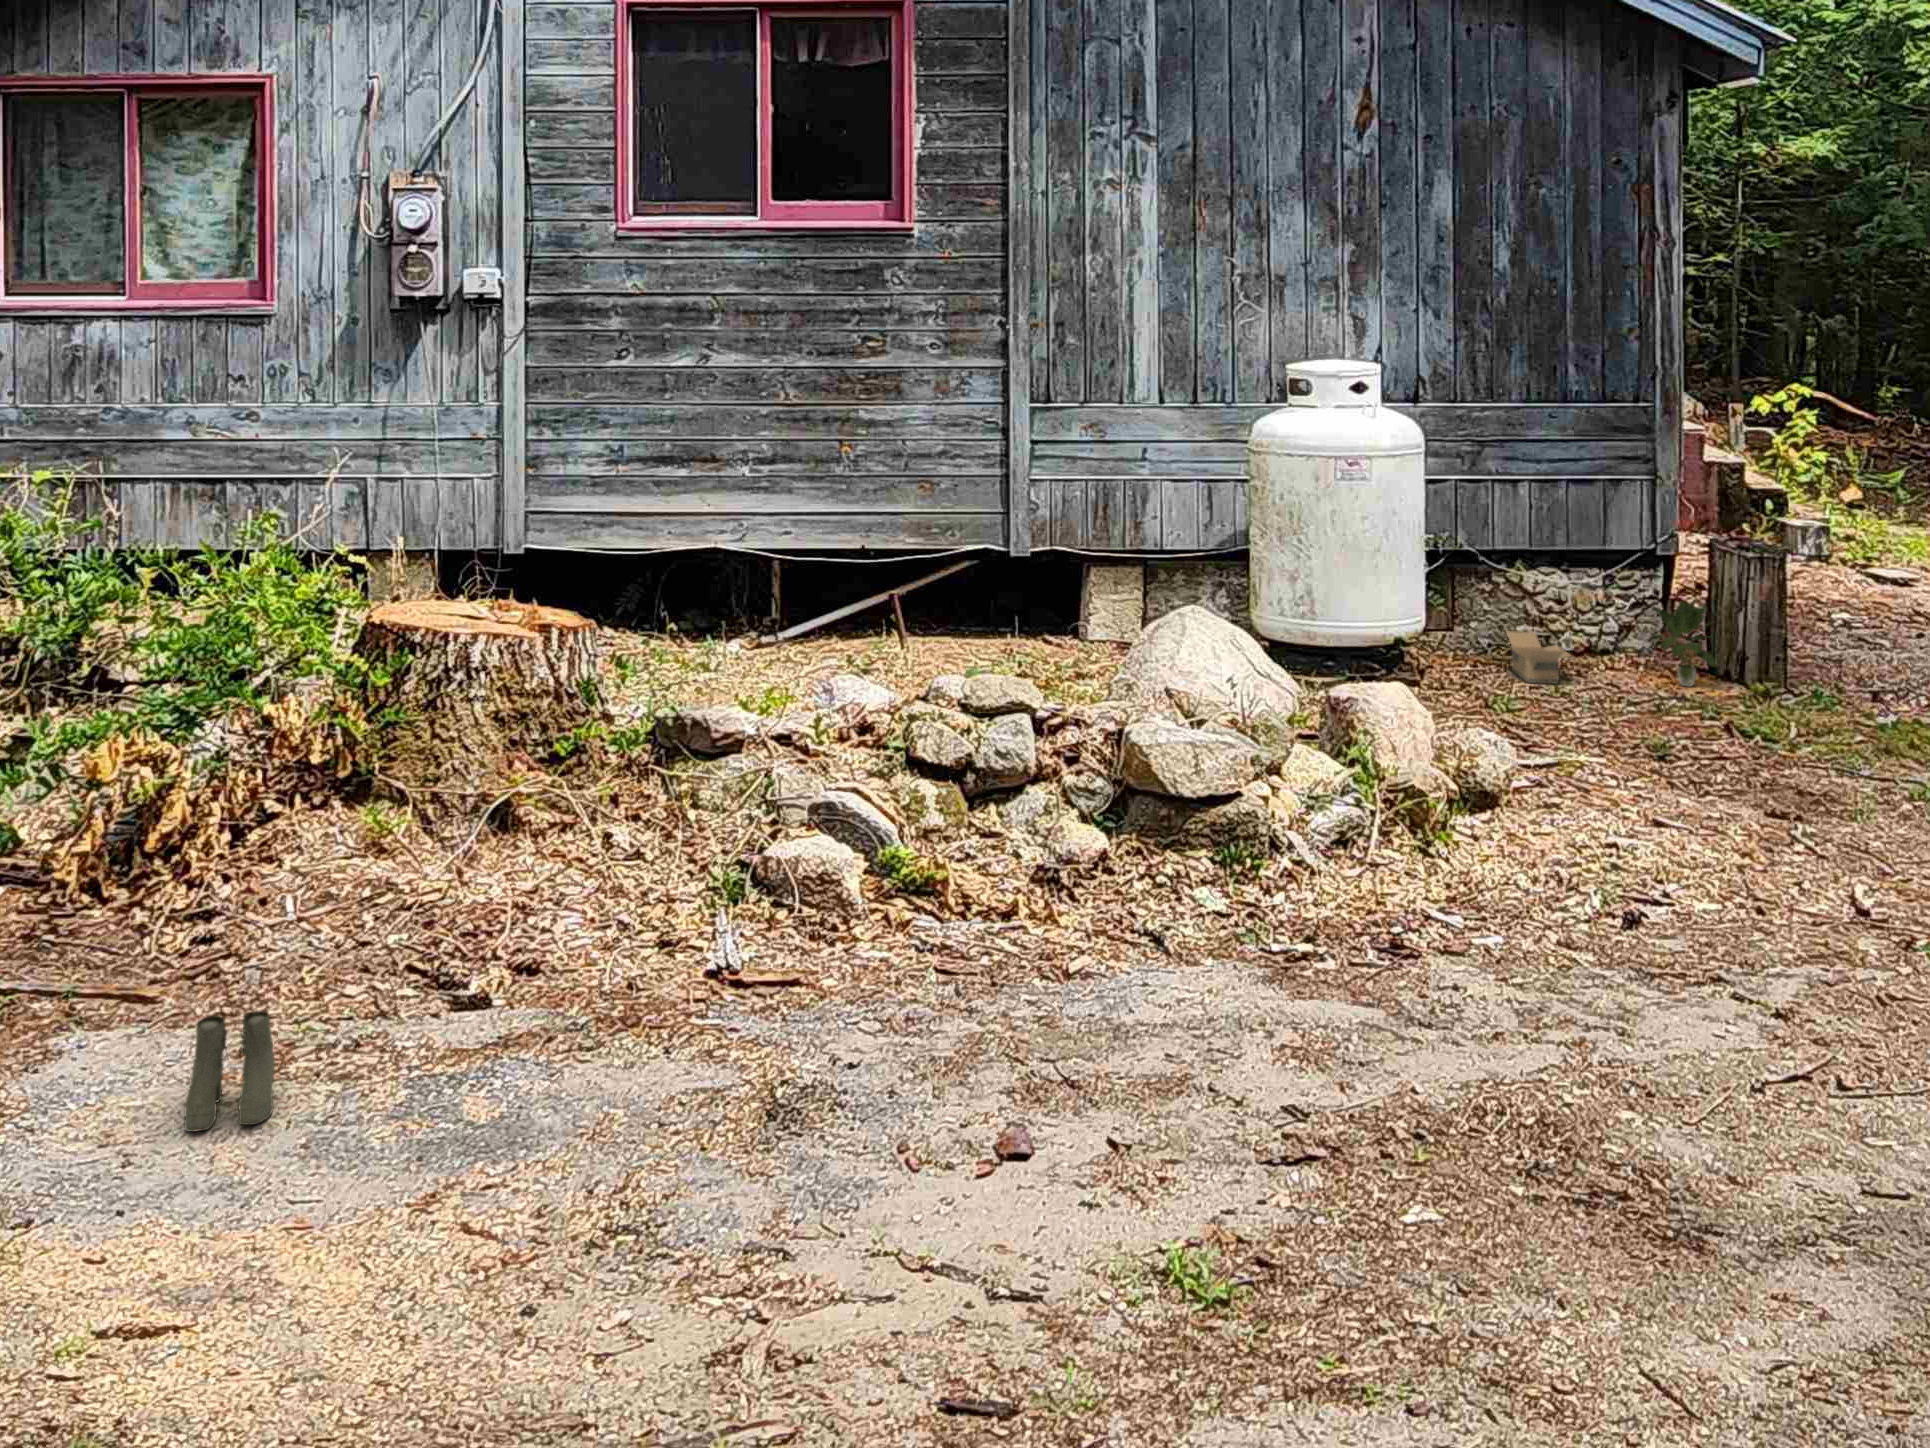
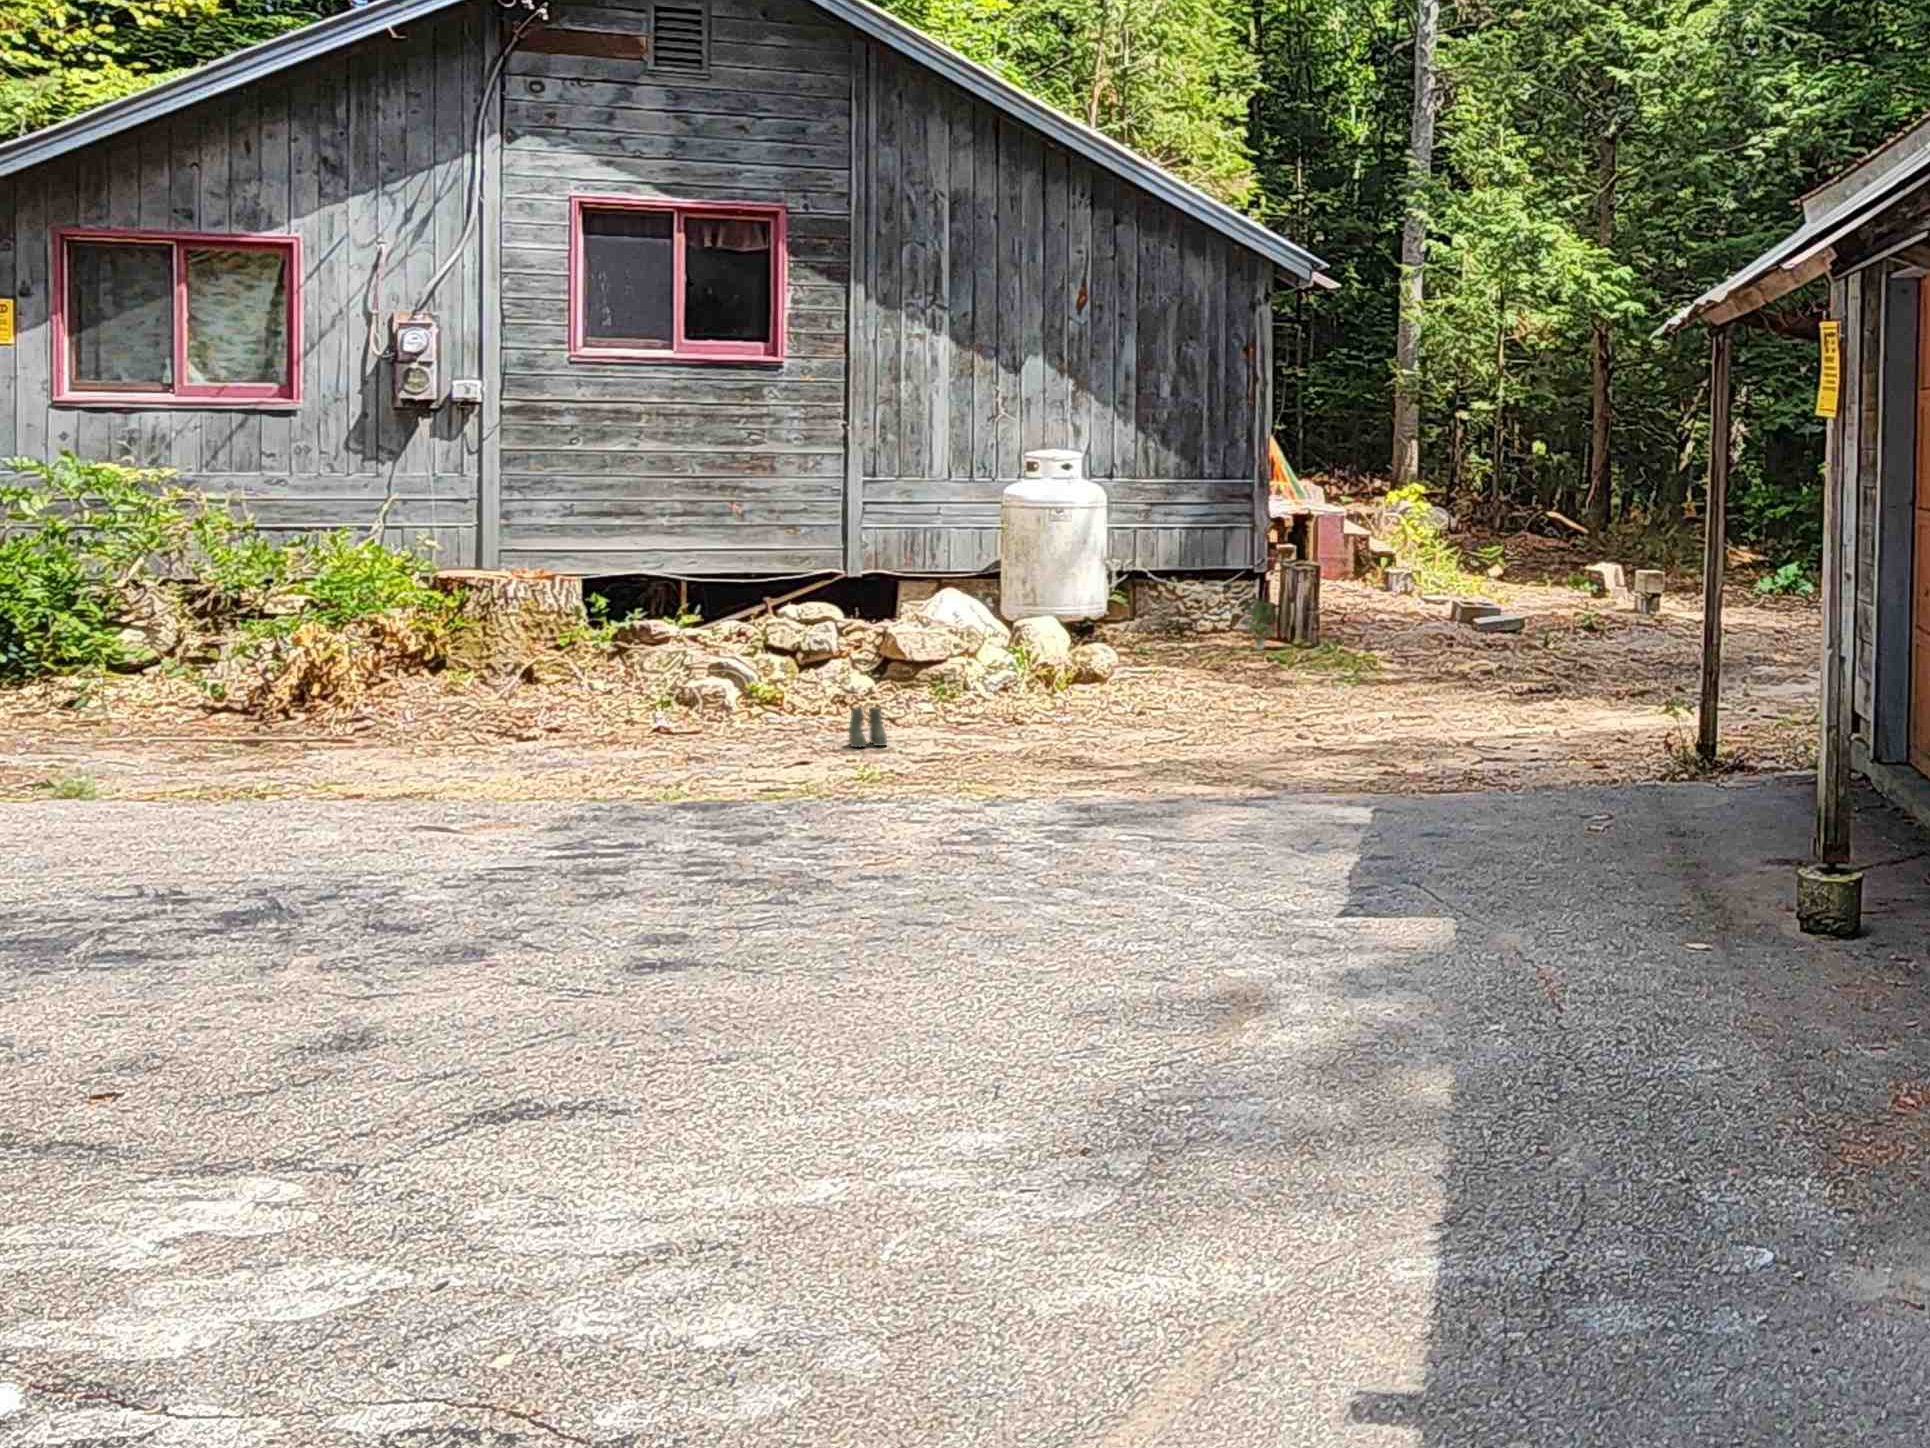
cardboard box: present [1507,631,1571,684] -> none [1158,624,1195,650]
boots: present [184,1010,275,1132] -> present [849,707,887,747]

